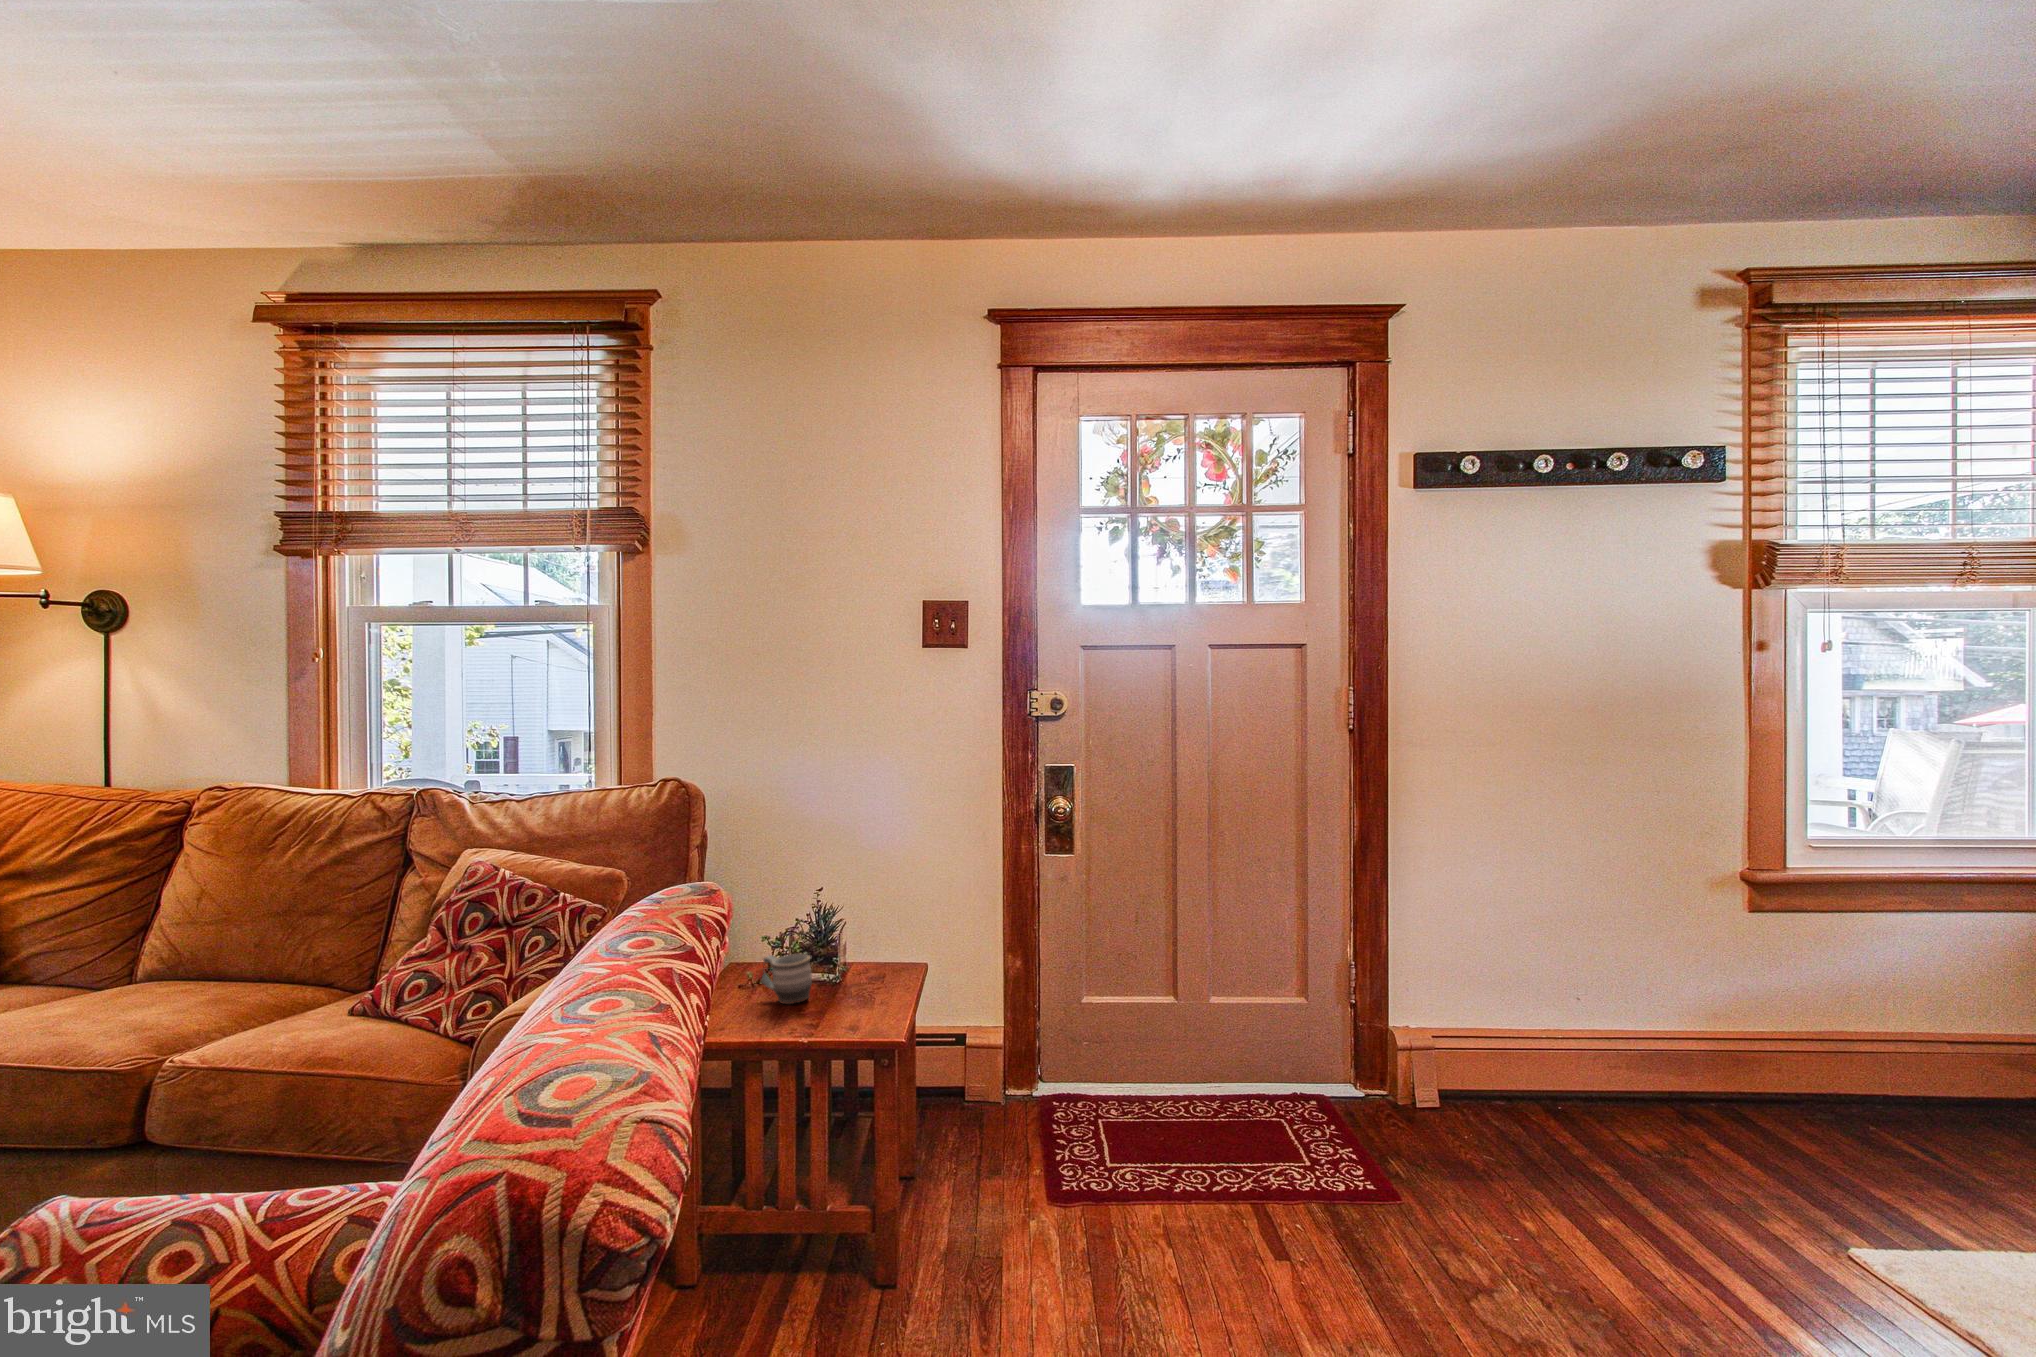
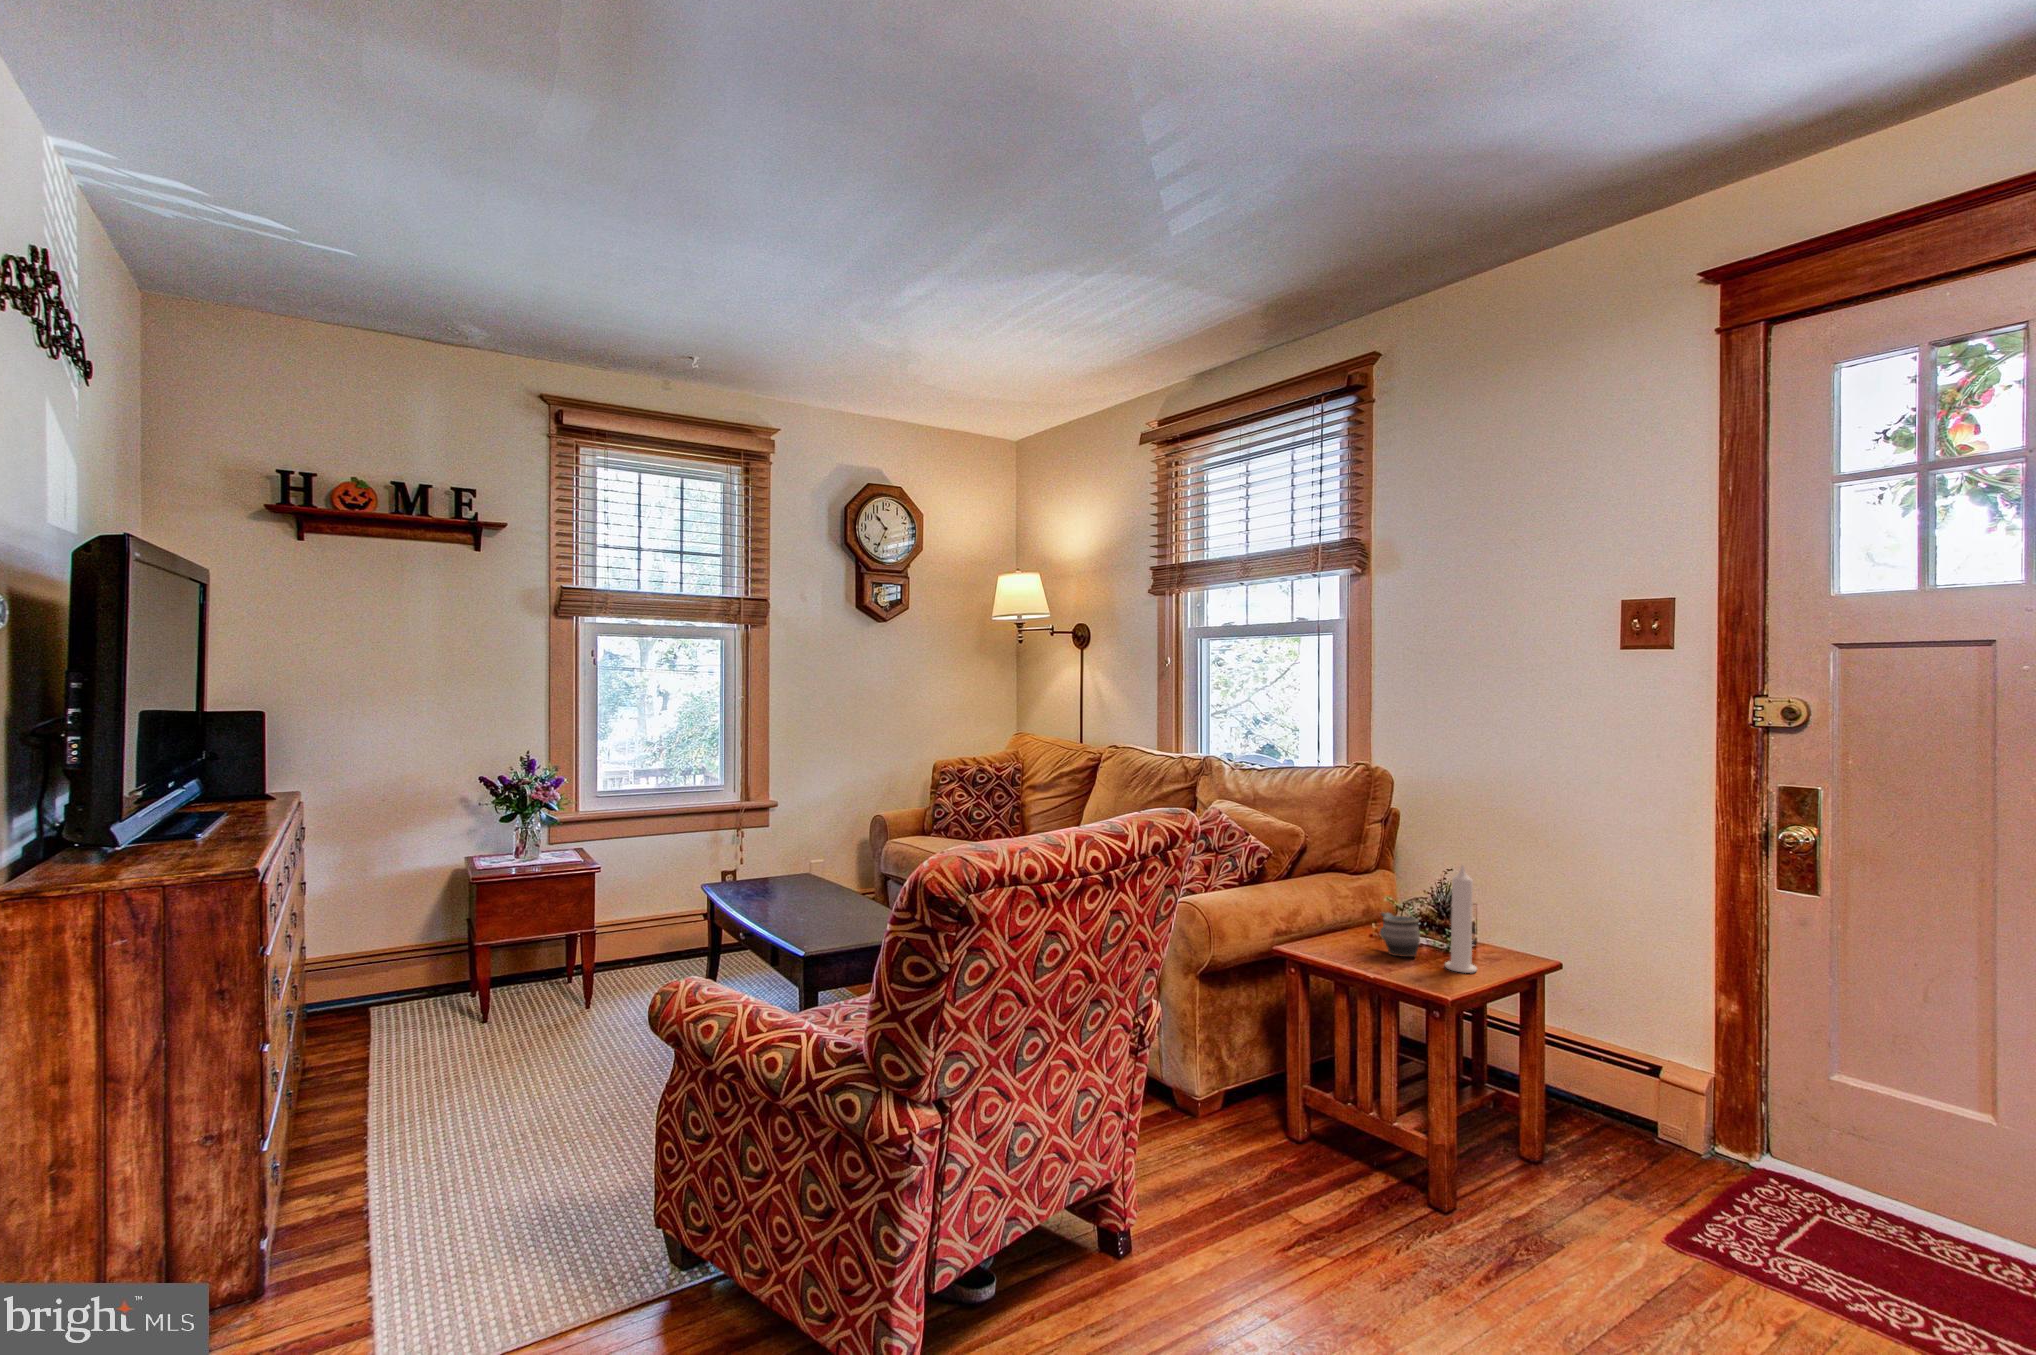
candle: none [843,885,875,1002] -> present [1445,865,1477,973]

